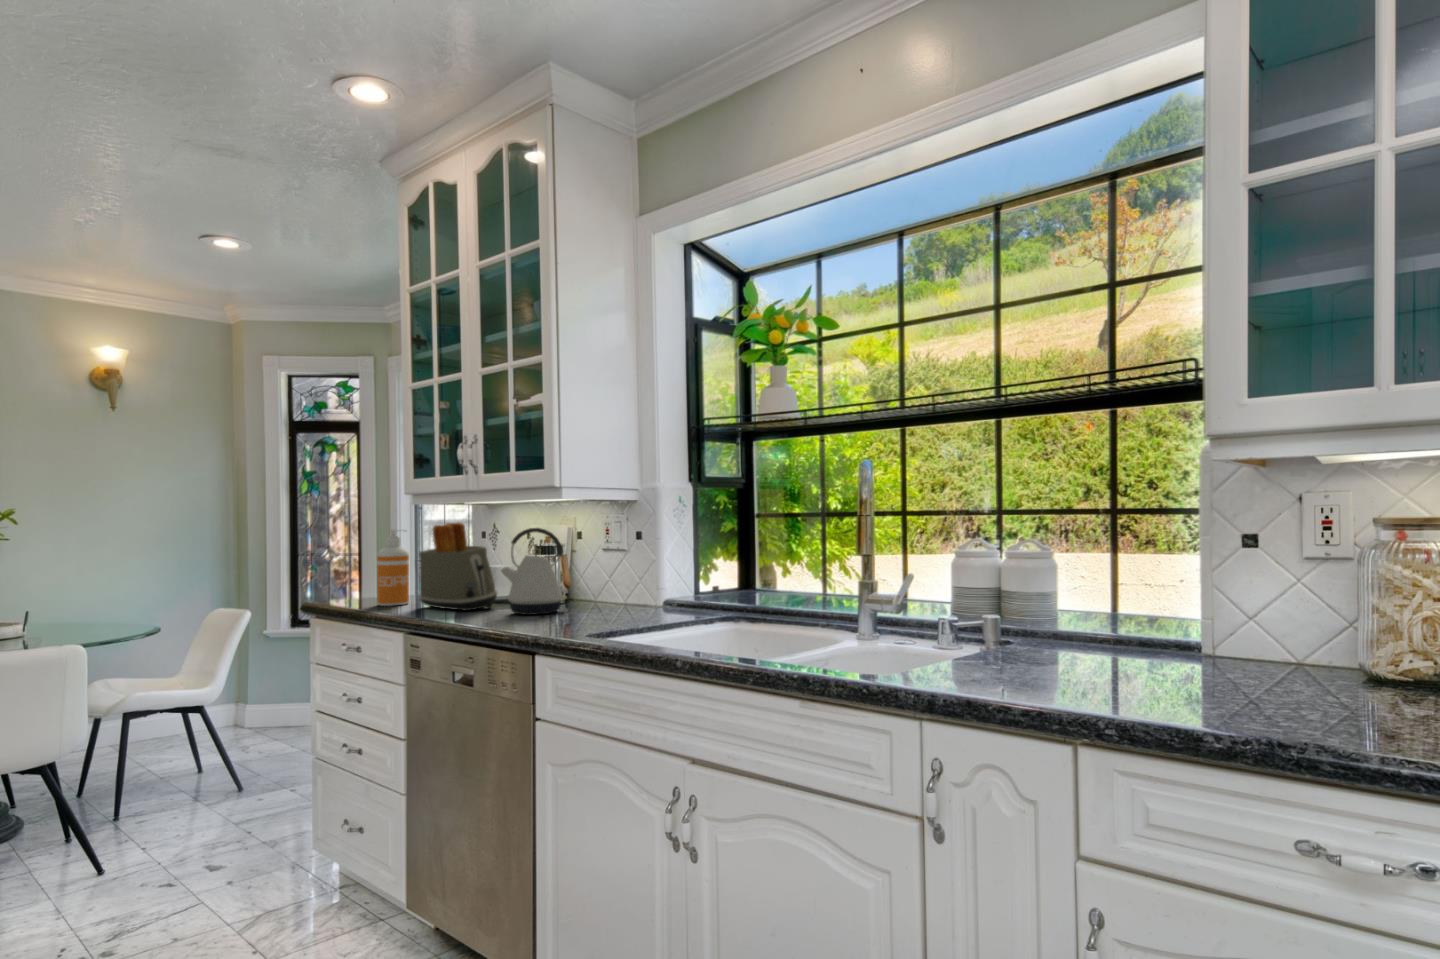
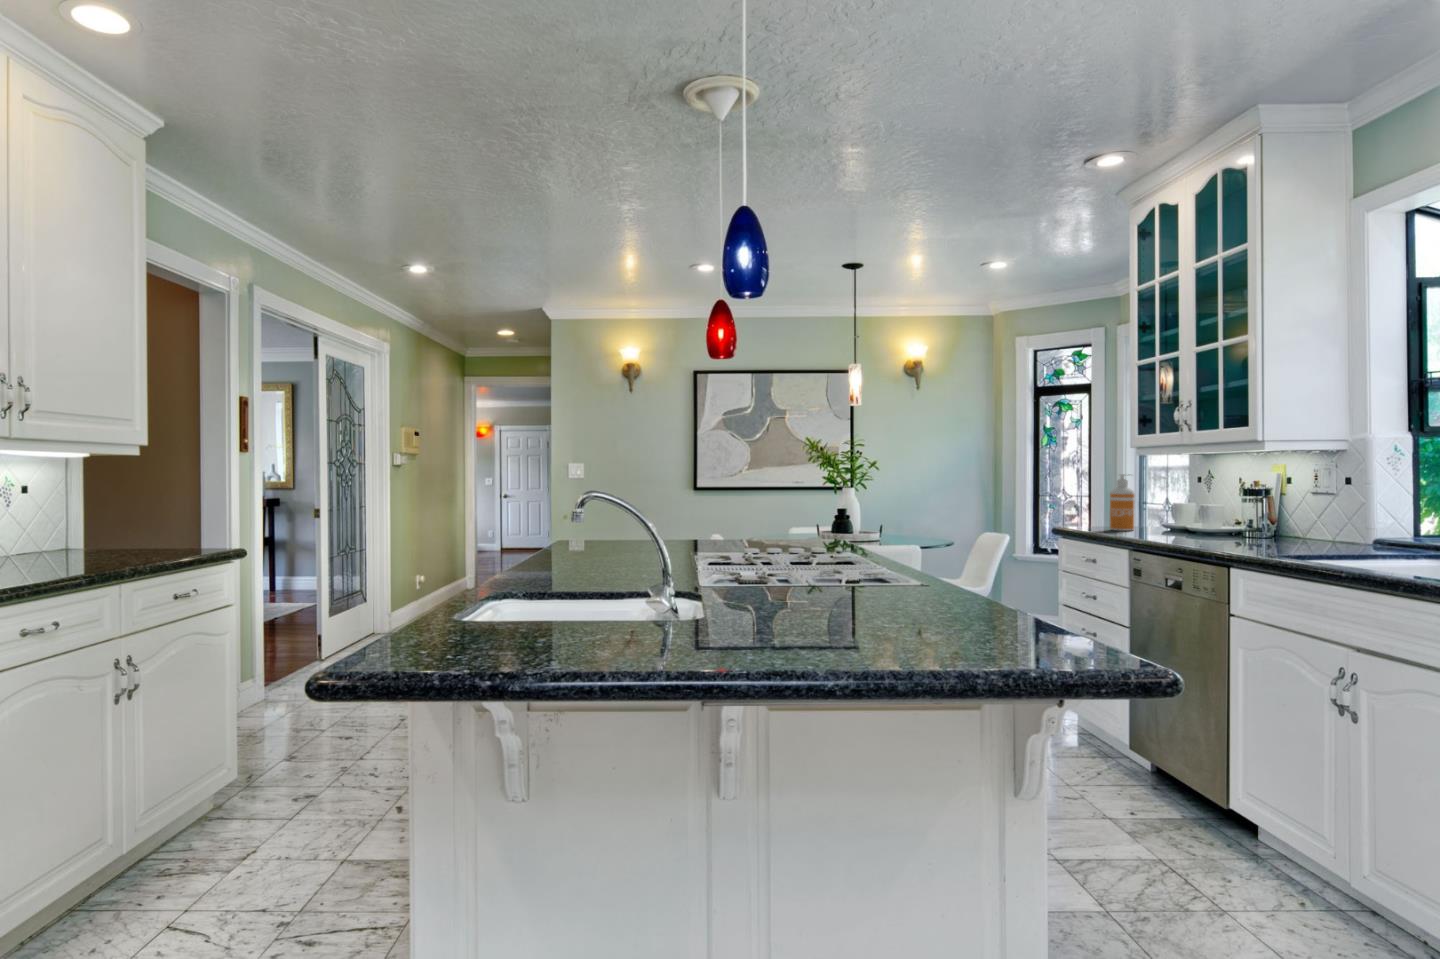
toaster: present [419,522,497,610] -> none [1142,470,1207,537]
kettle: present [501,528,567,615] -> none [1208,475,1268,543]

